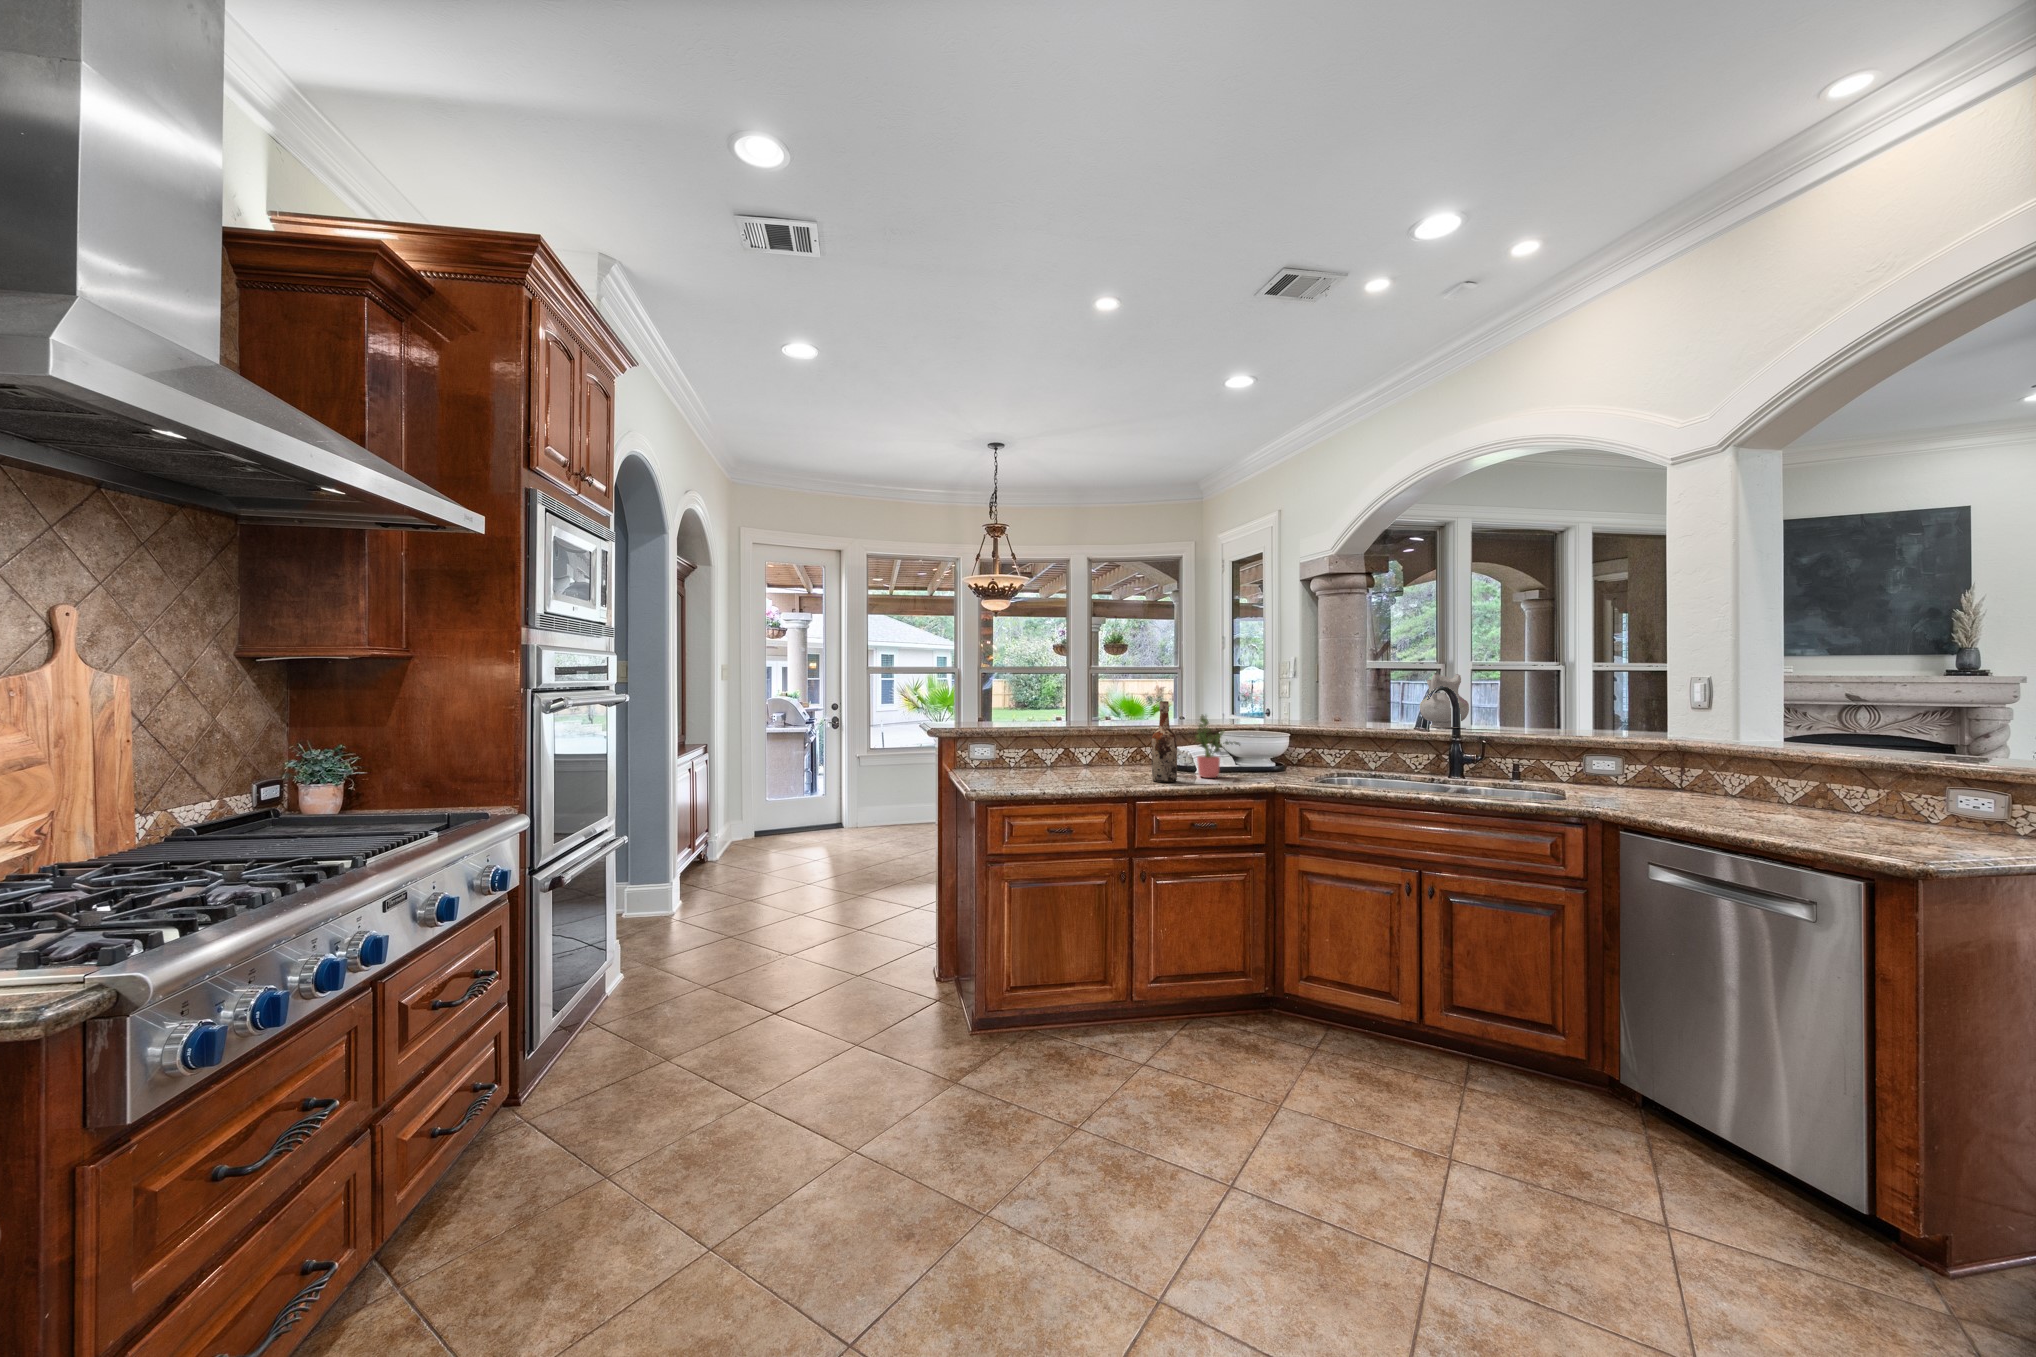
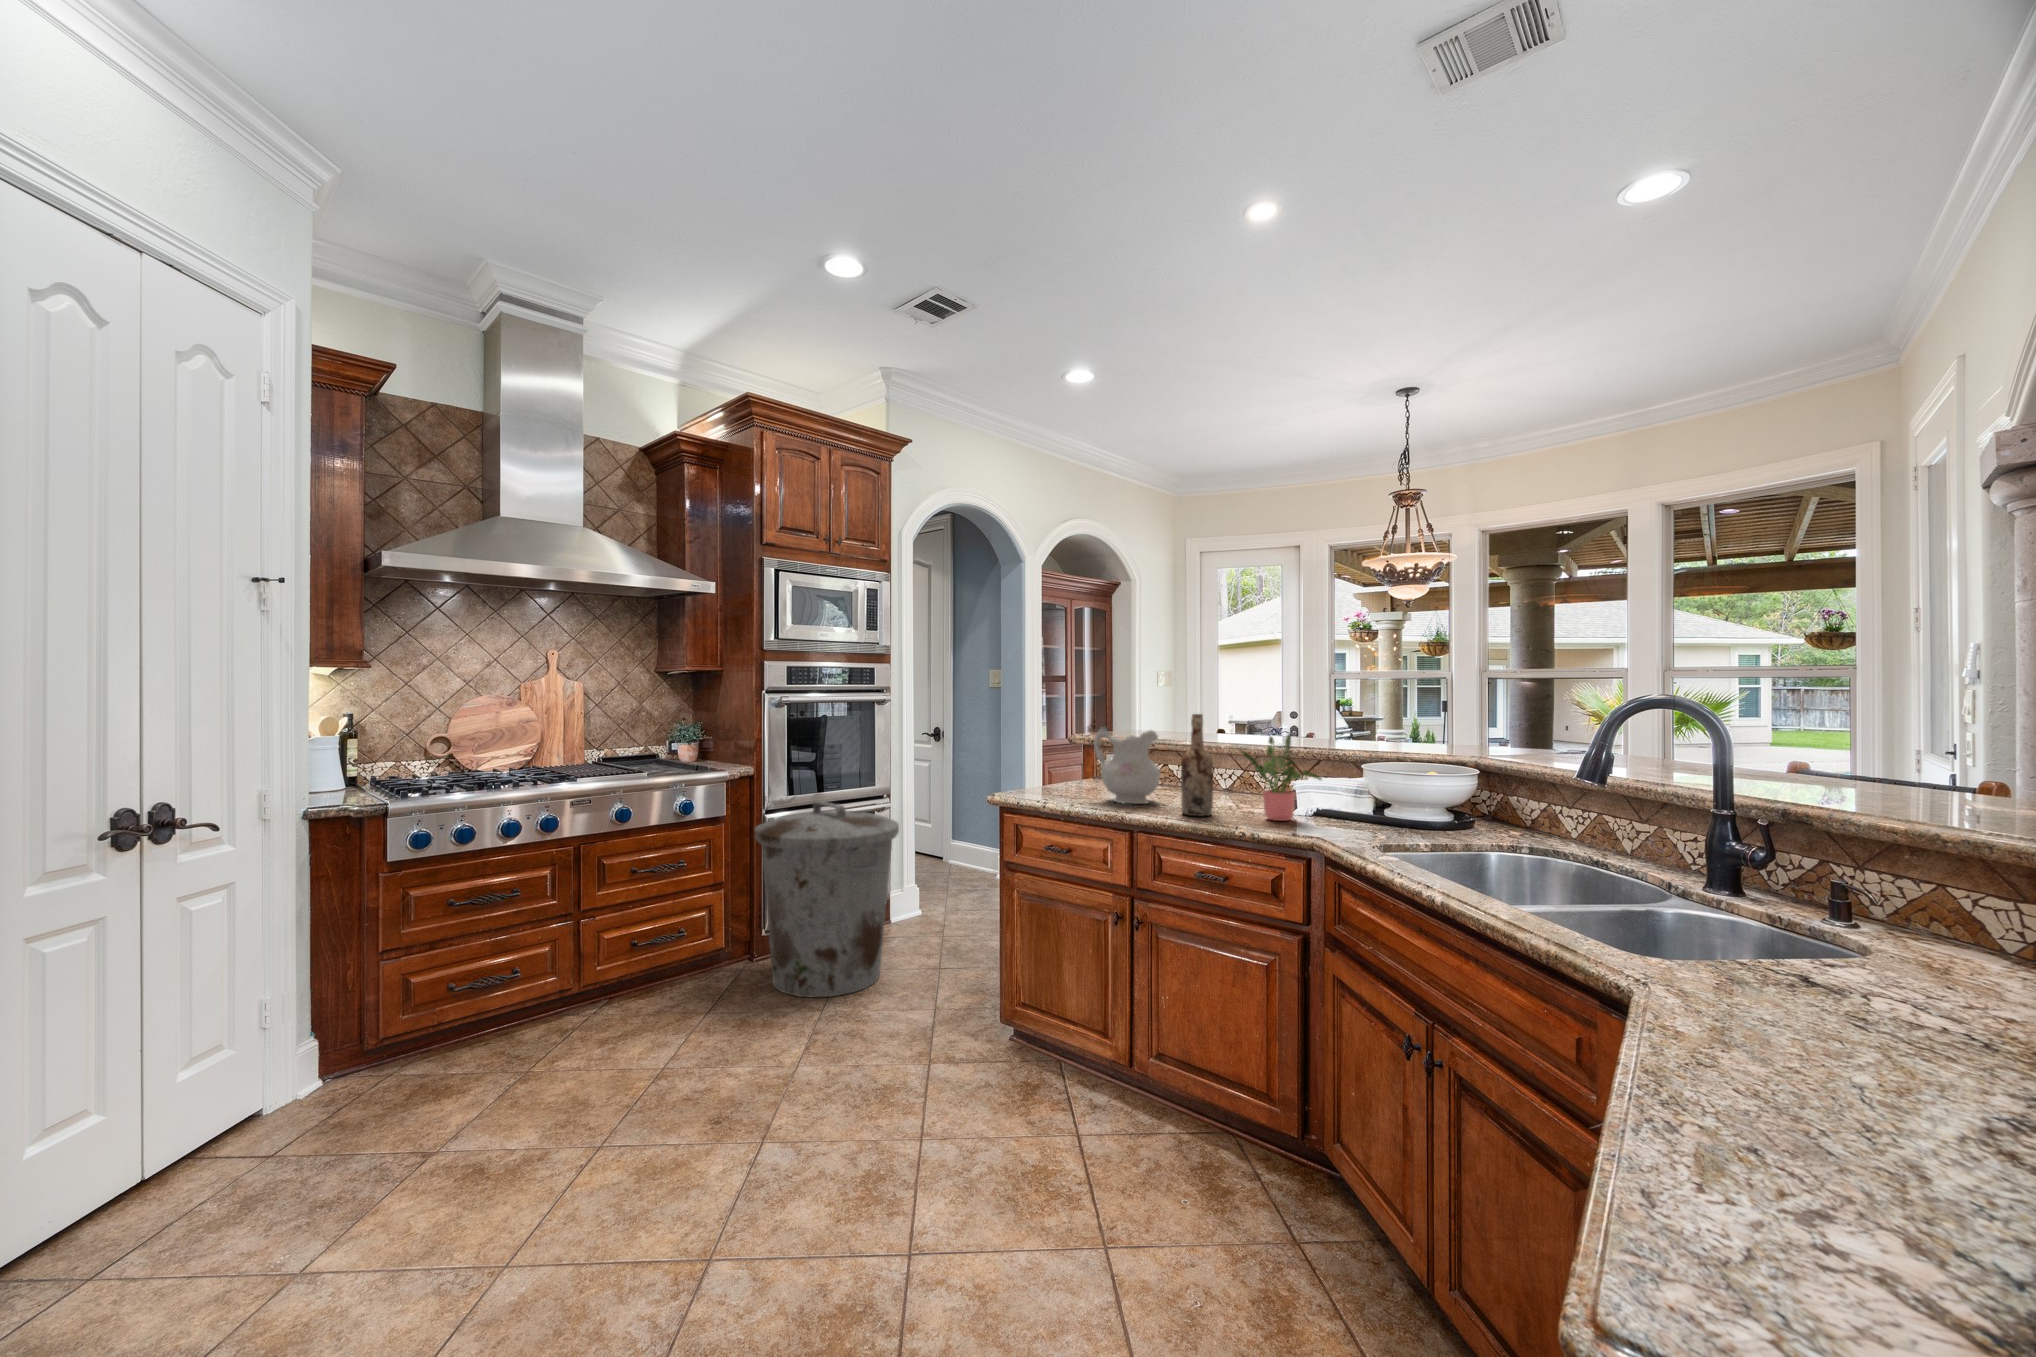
ceramic pitcher: present [1420,672,1469,728] -> present [1094,727,1160,804]
trash can: none [568,837,775,1111] -> present [755,802,899,997]

